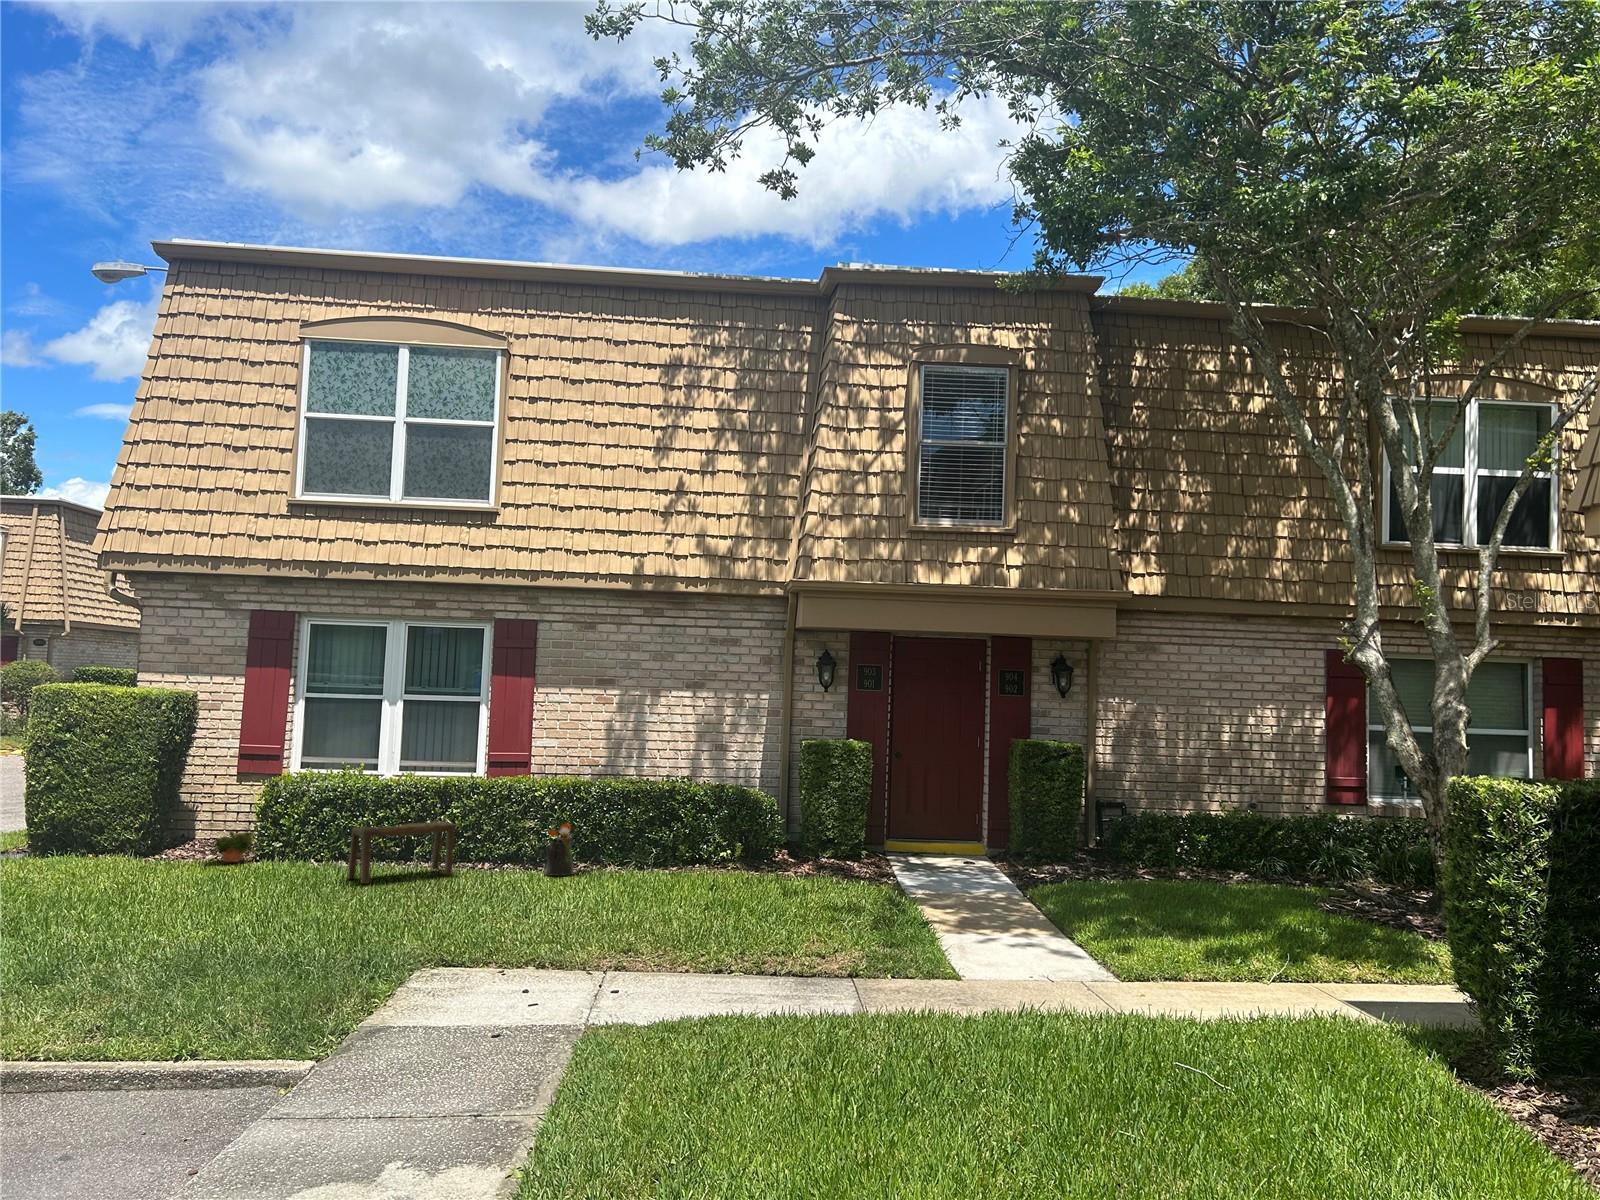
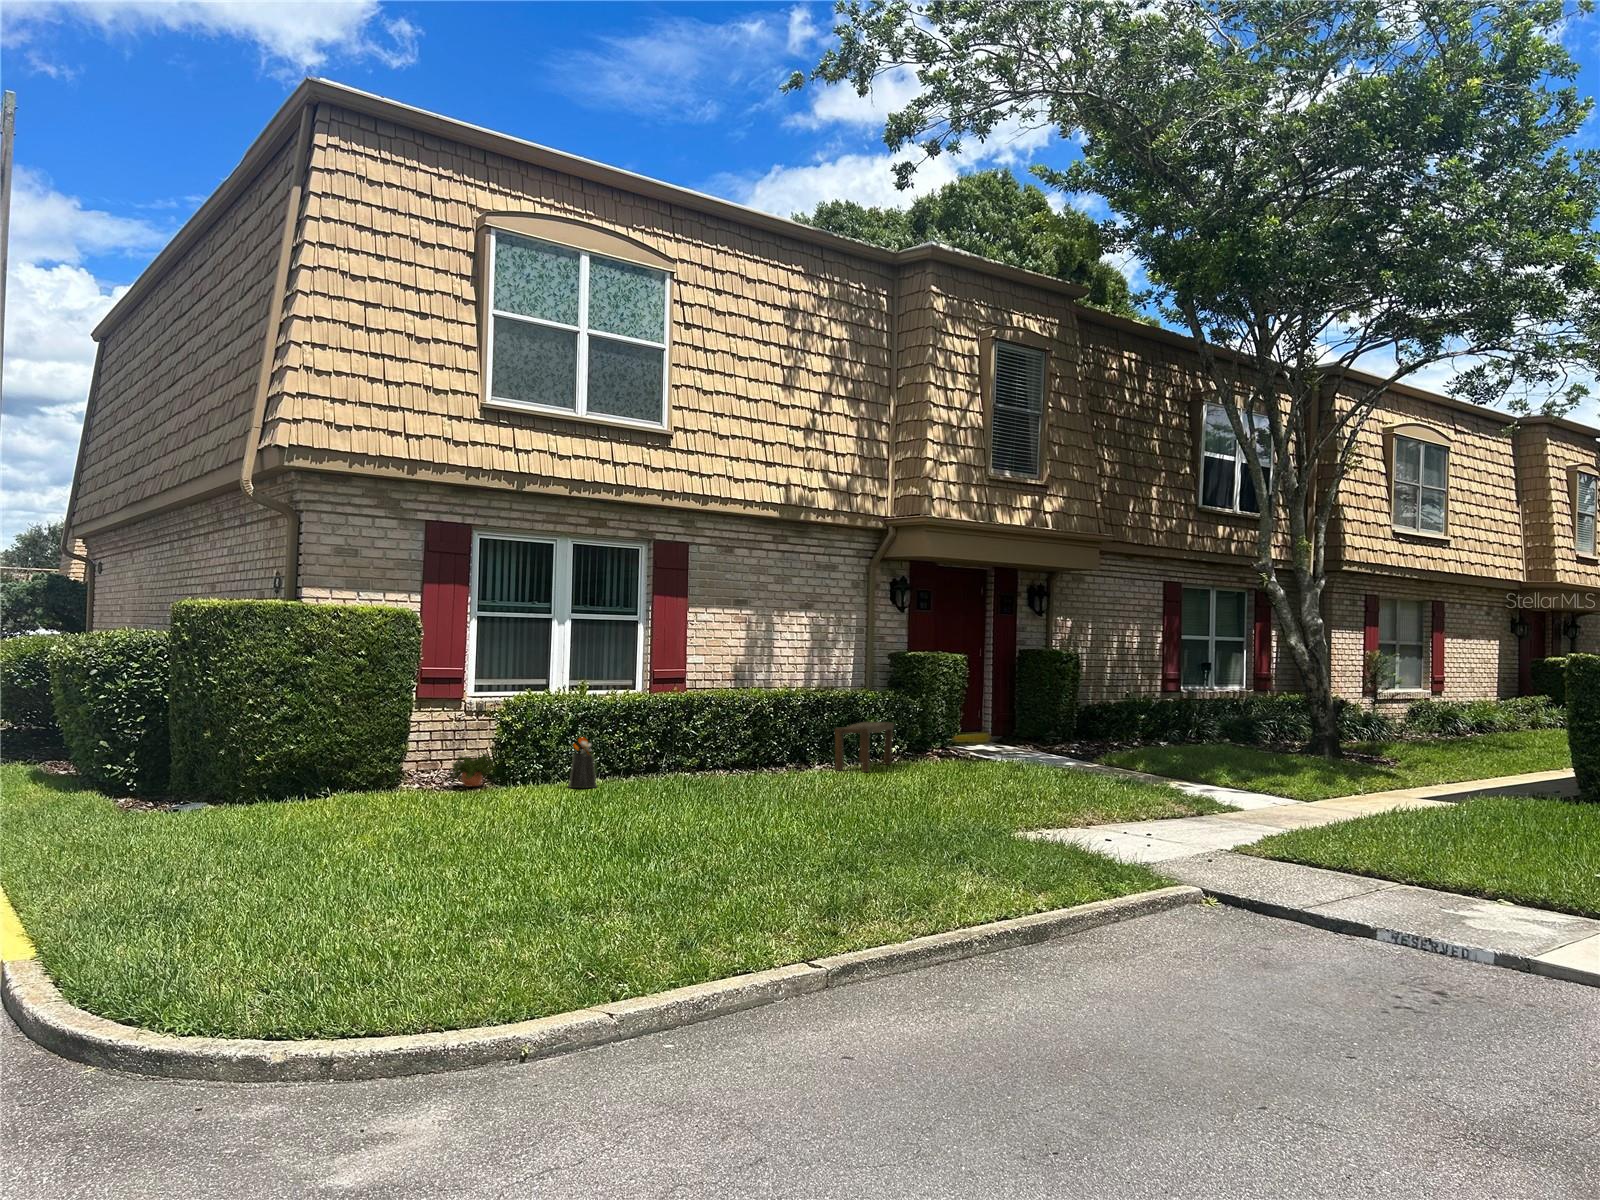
bench: present [348,821,456,884] -> present [835,722,895,772]
watering can: present [545,824,574,876] -> present [569,737,597,788]

